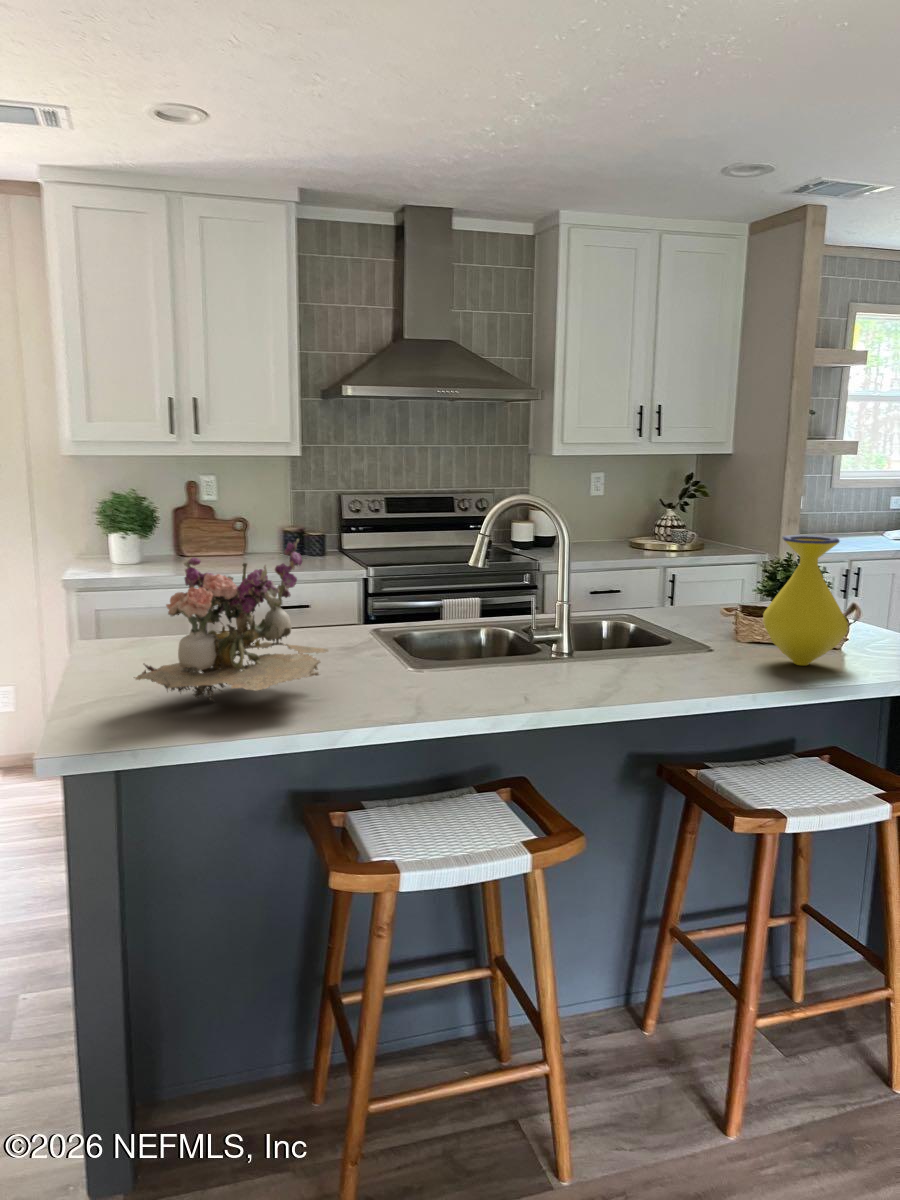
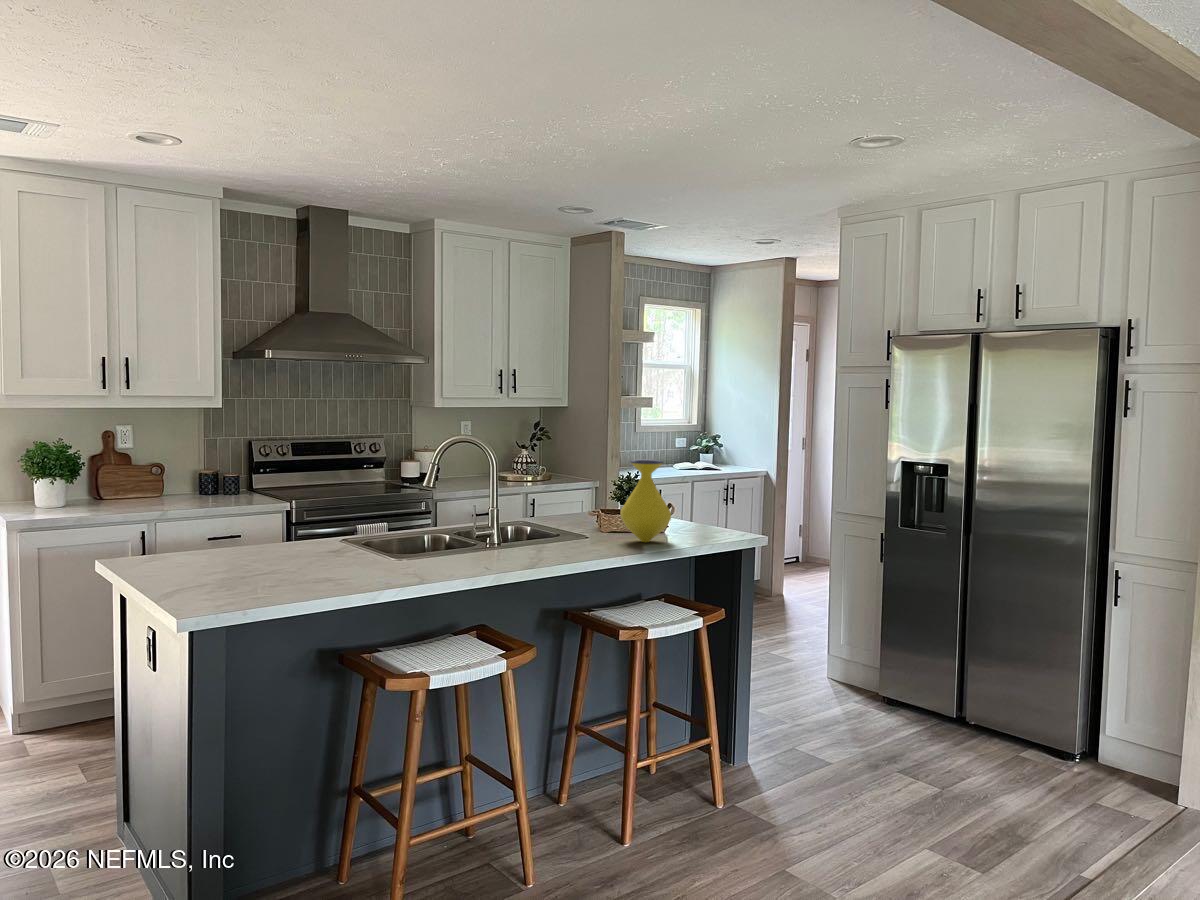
flower arrangement: present [134,539,328,700] -> none [224,467,359,582]

